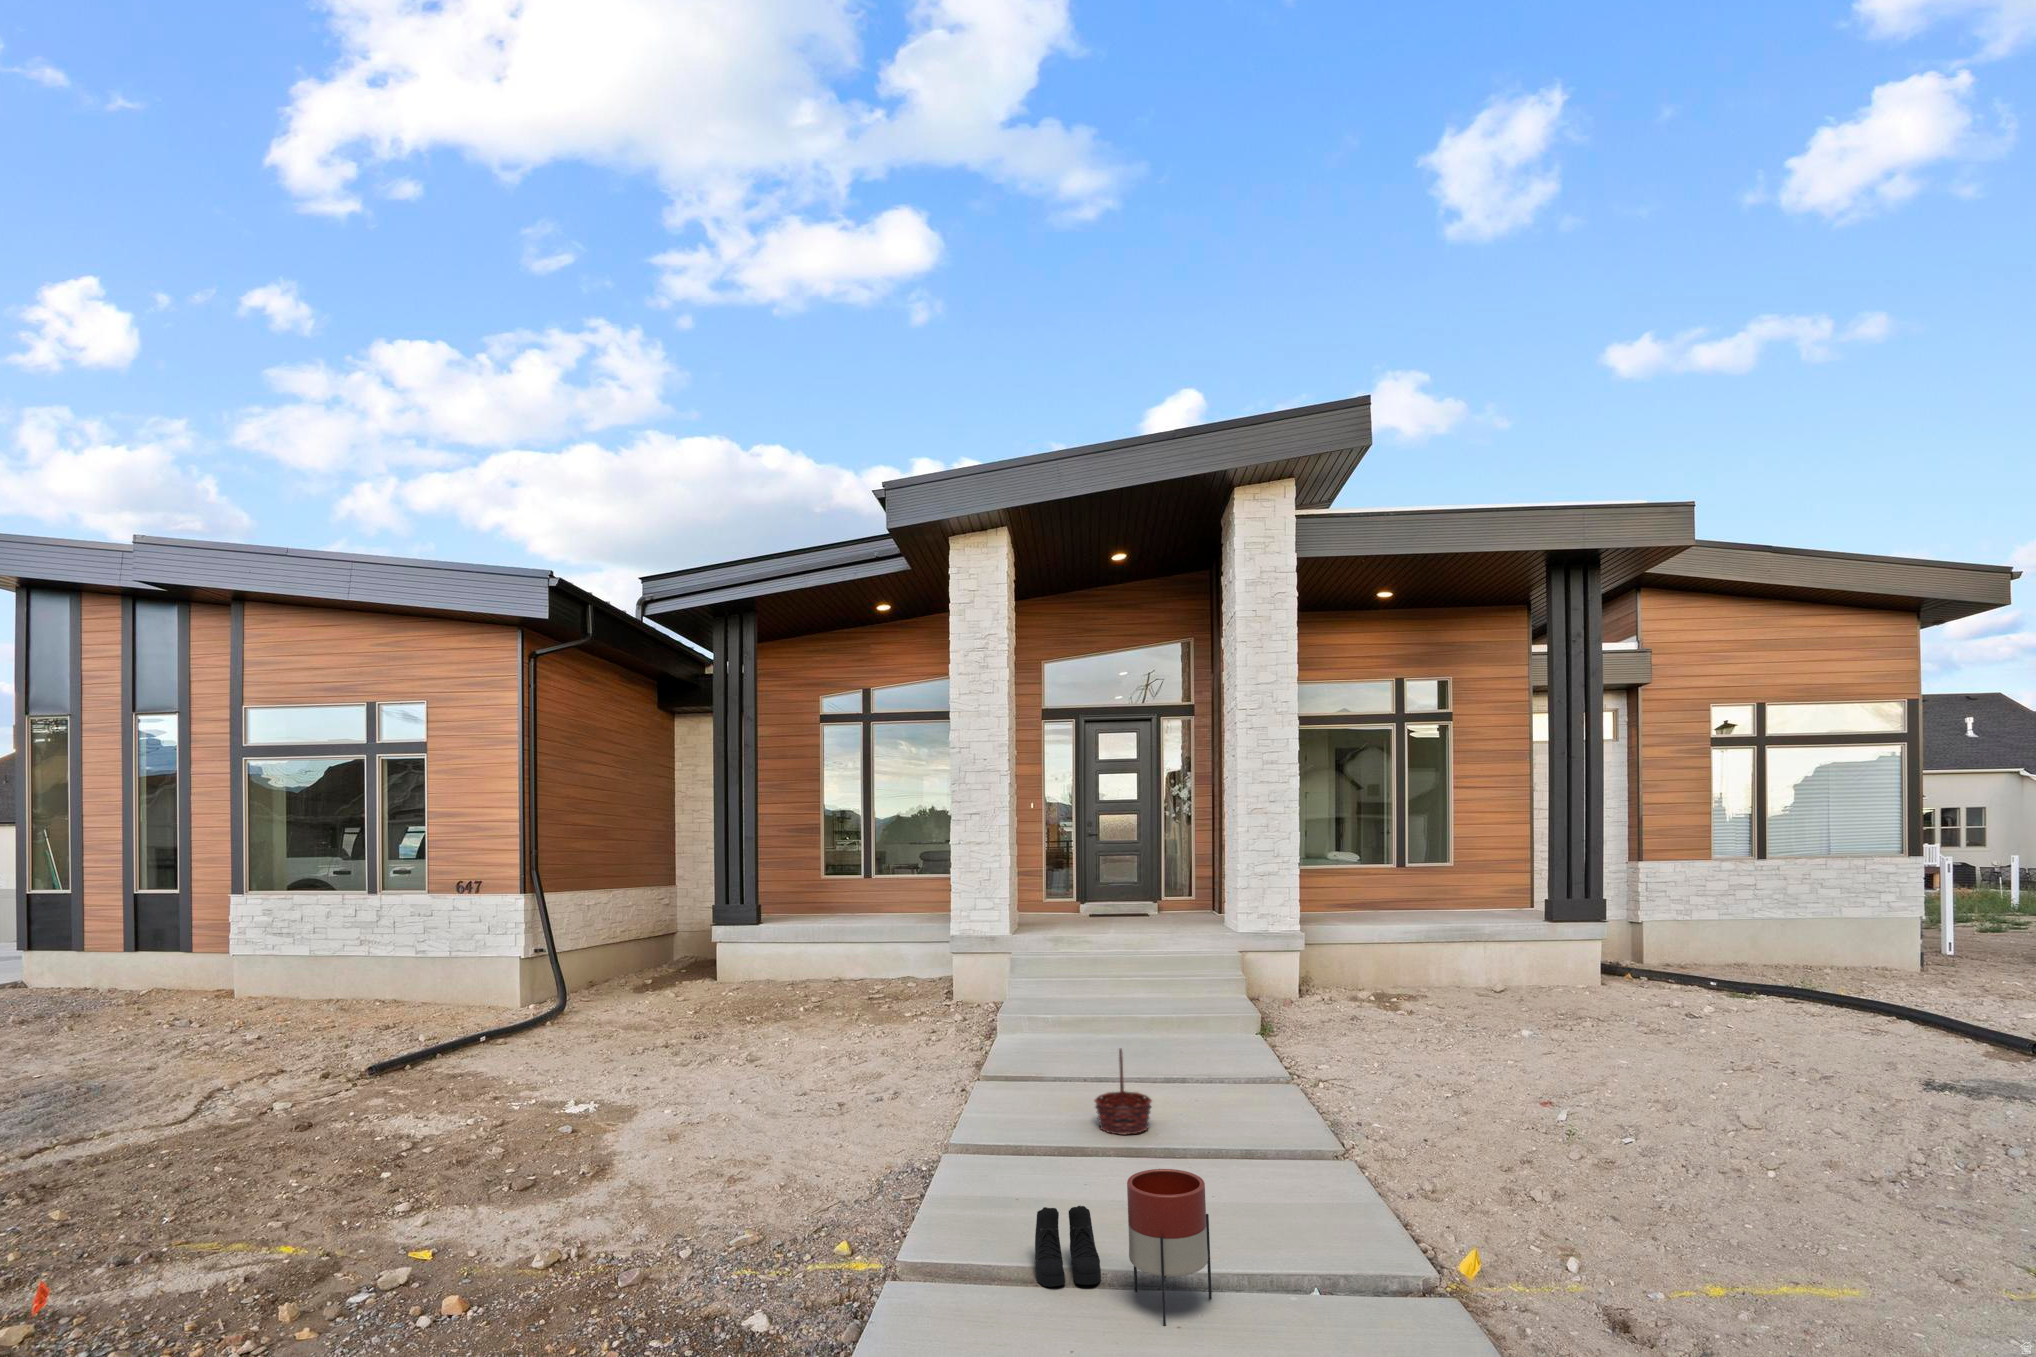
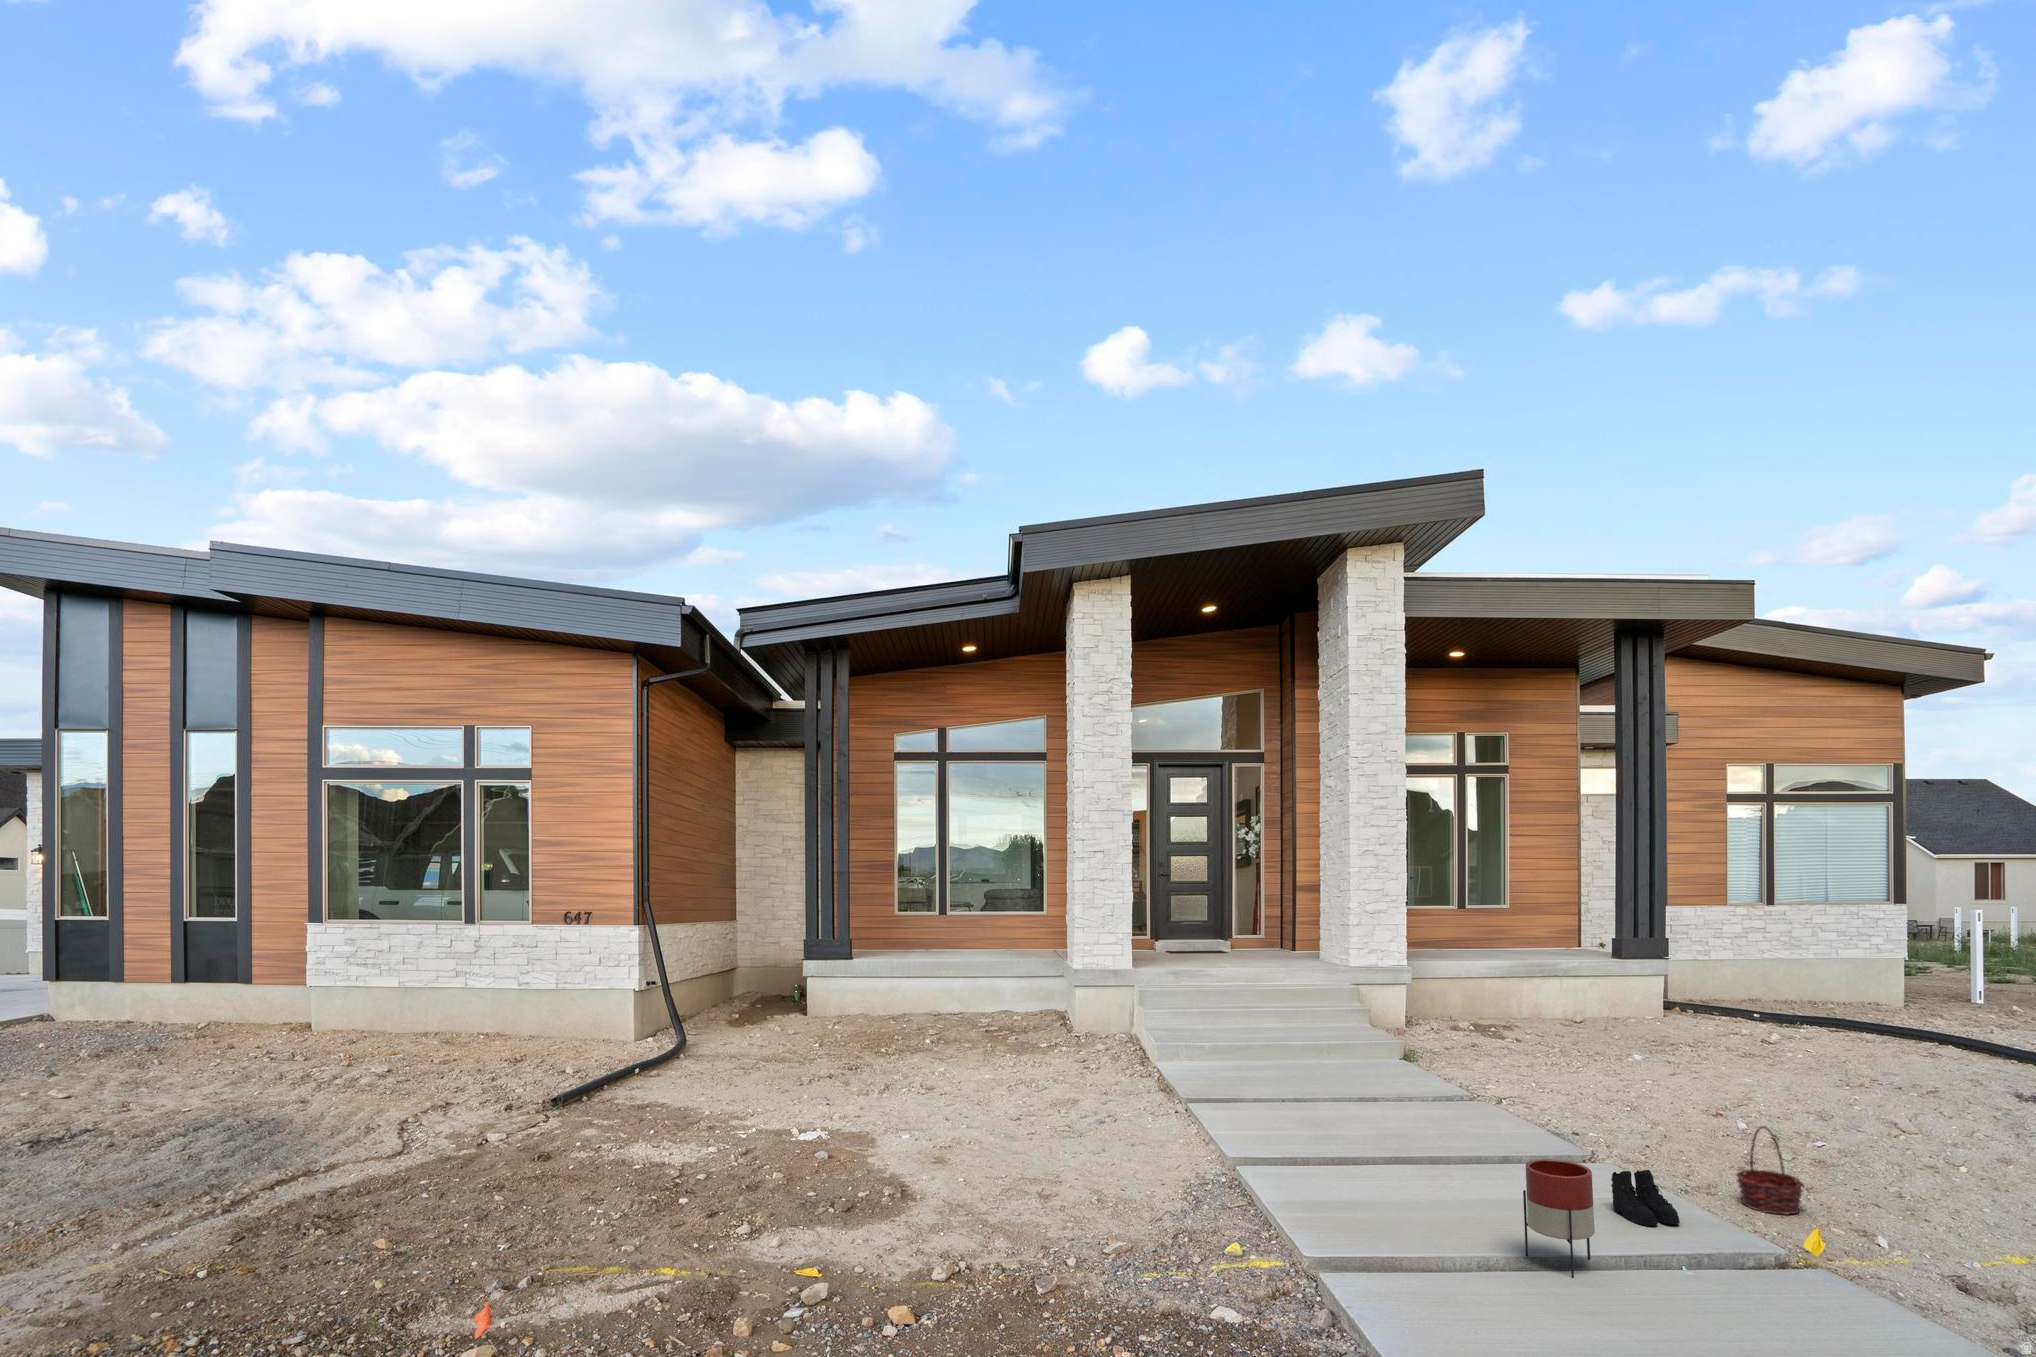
basket: present [1095,1049,1152,1135] -> present [1736,1126,1803,1215]
boots: present [1035,1206,1101,1287] -> present [1611,1170,1680,1226]

